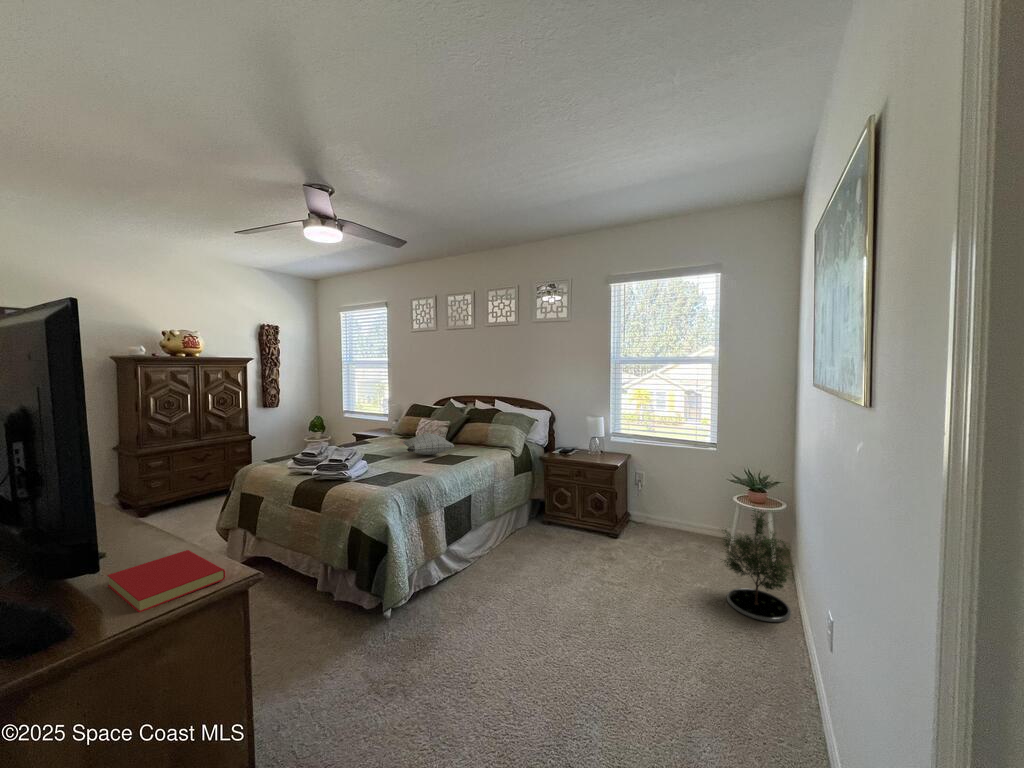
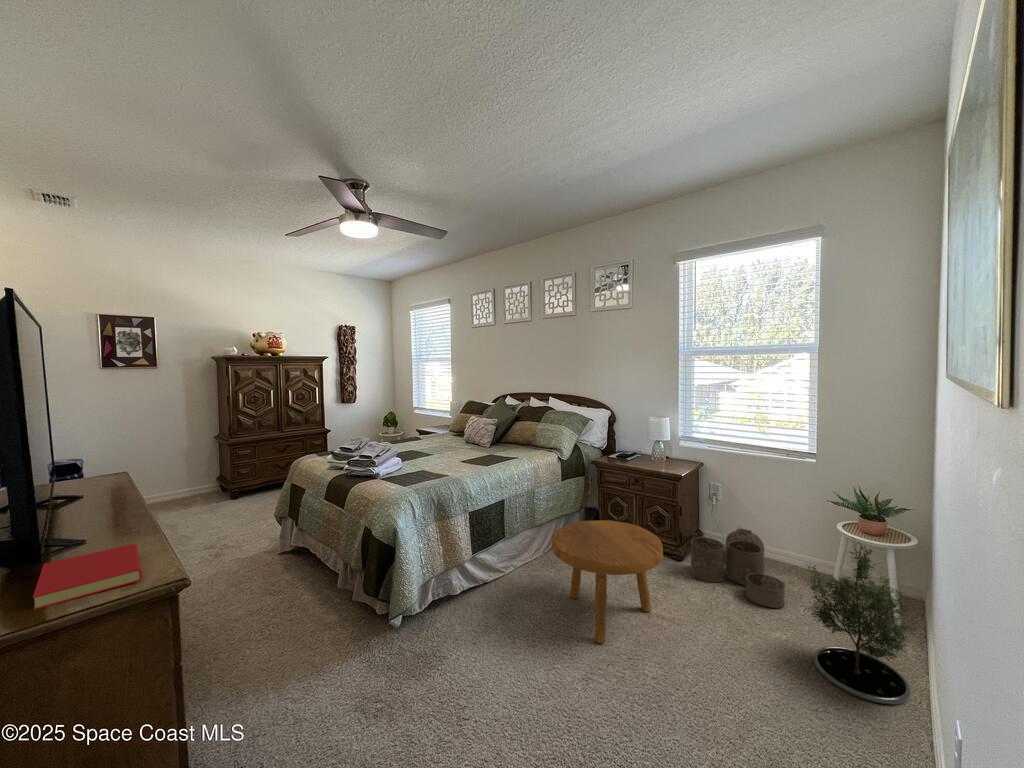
pillow: present [403,433,454,455] -> none [445,431,496,454]
woven basket: none [628,505,701,566] -> present [691,528,785,608]
footstool: none [523,507,617,609] -> present [552,520,663,643]

